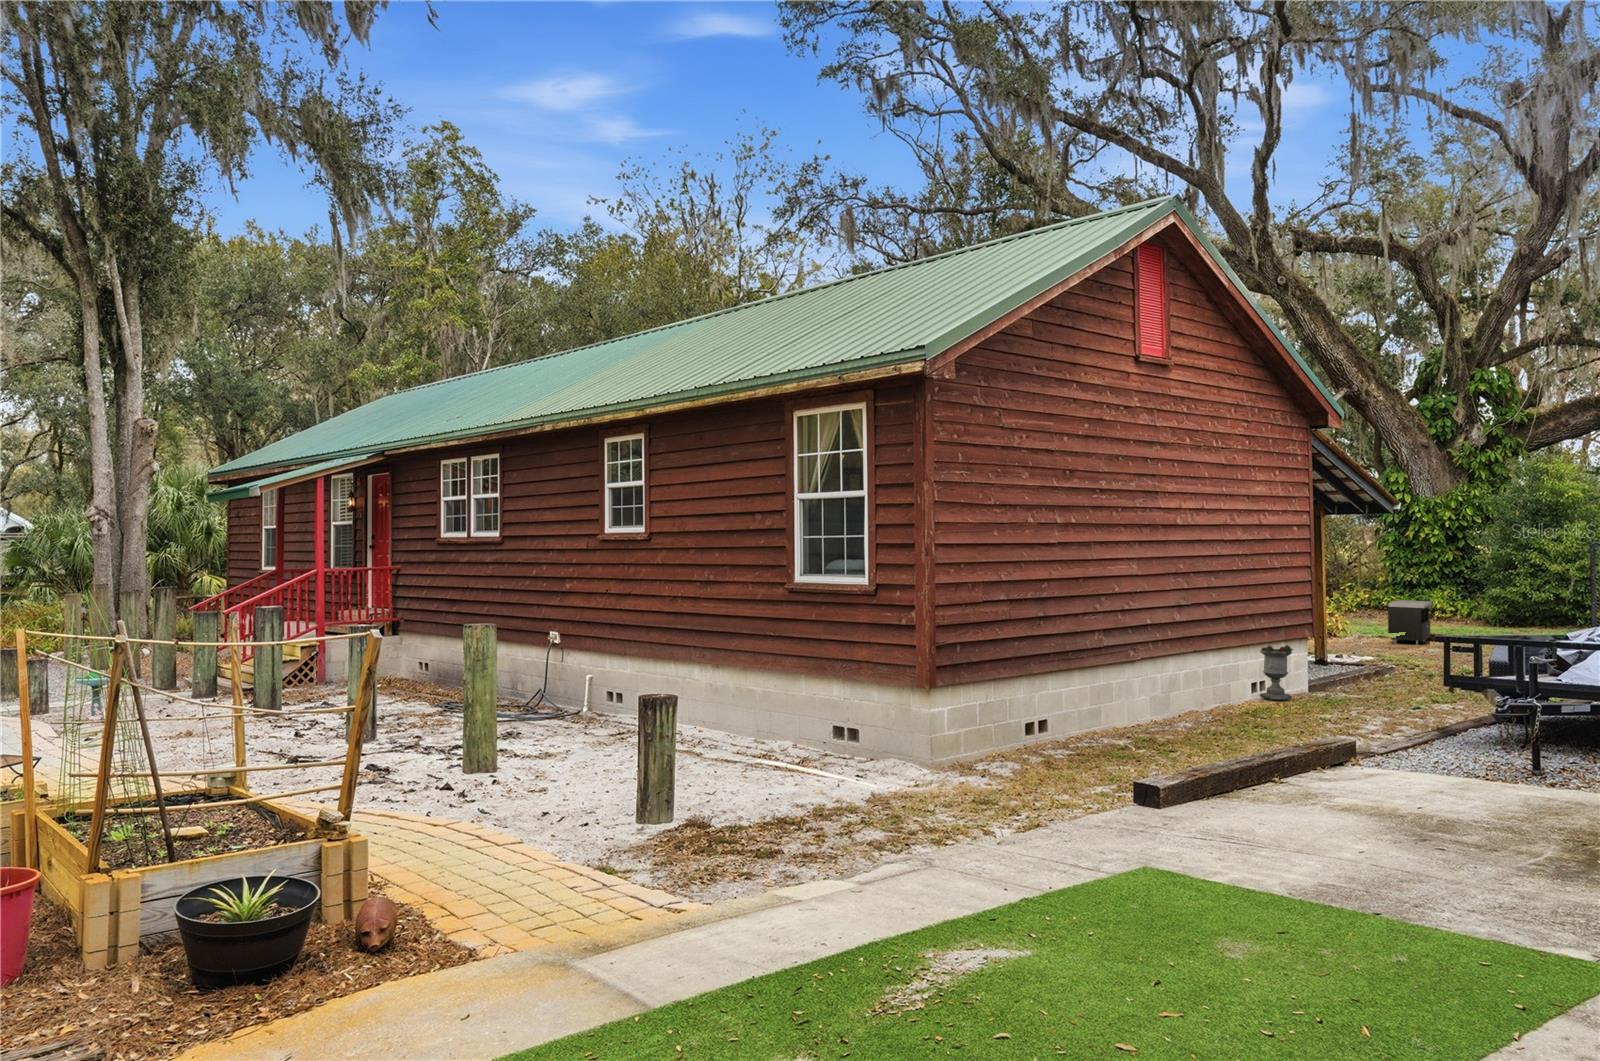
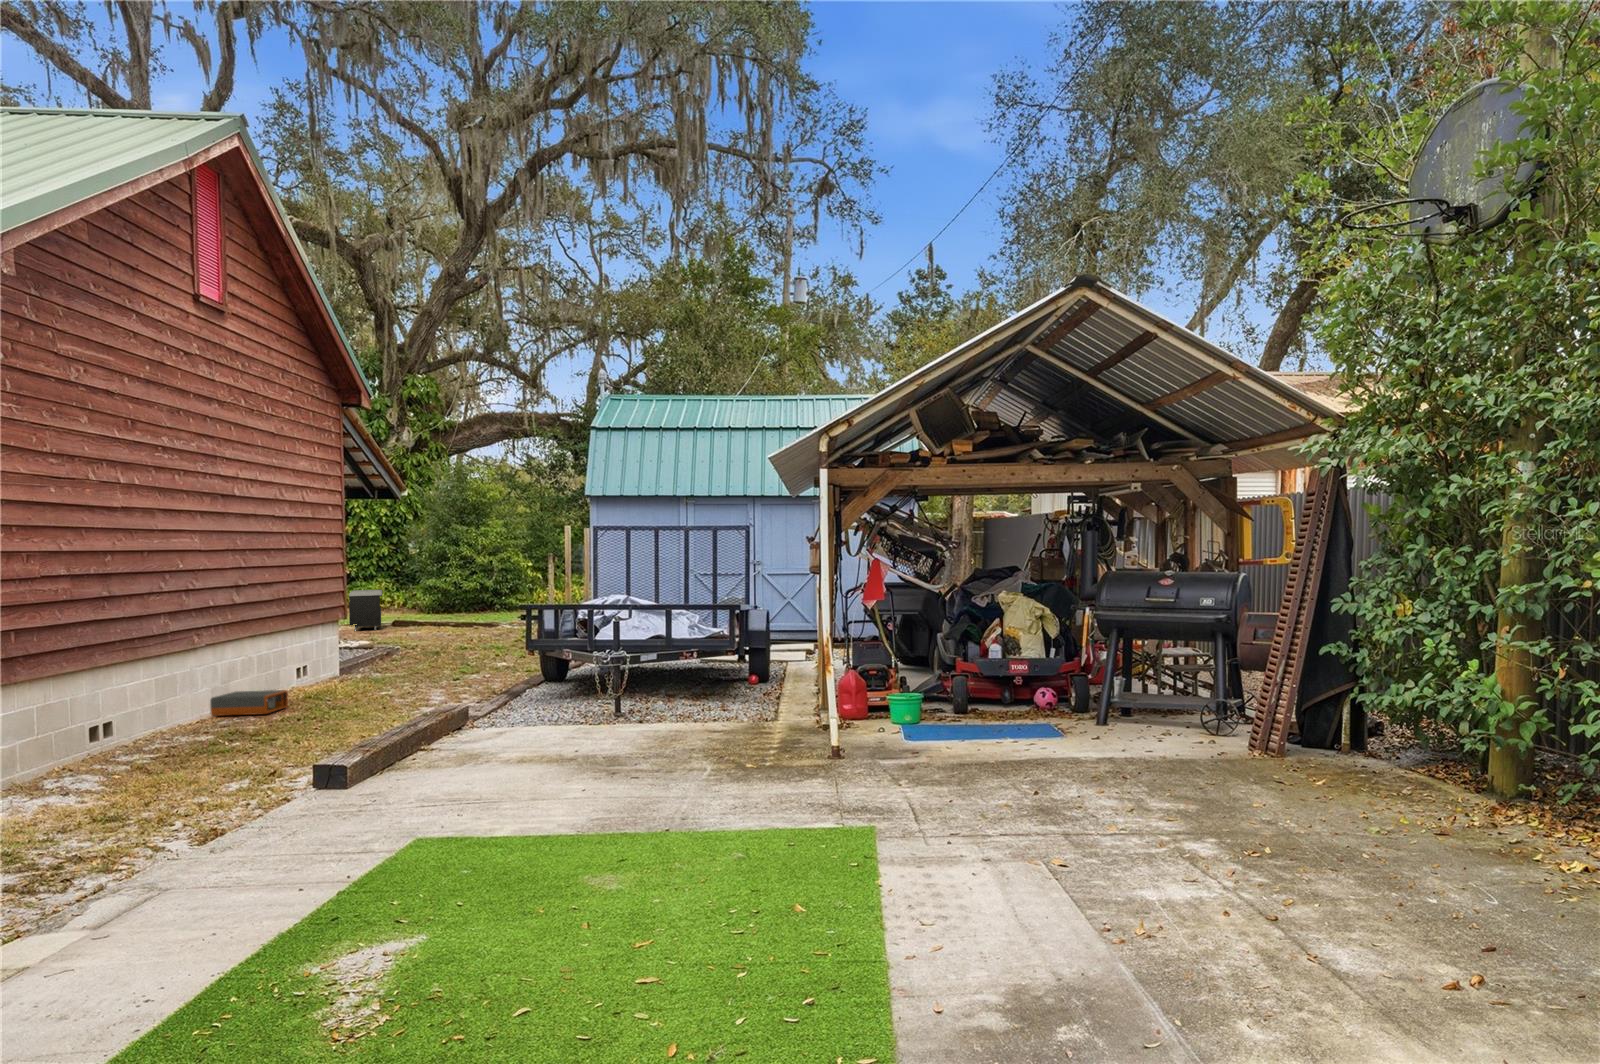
planter: present [1260,645,1293,700] -> none [308,626,343,685]
storage box: none [1145,696,1210,721] -> present [210,690,288,716]

